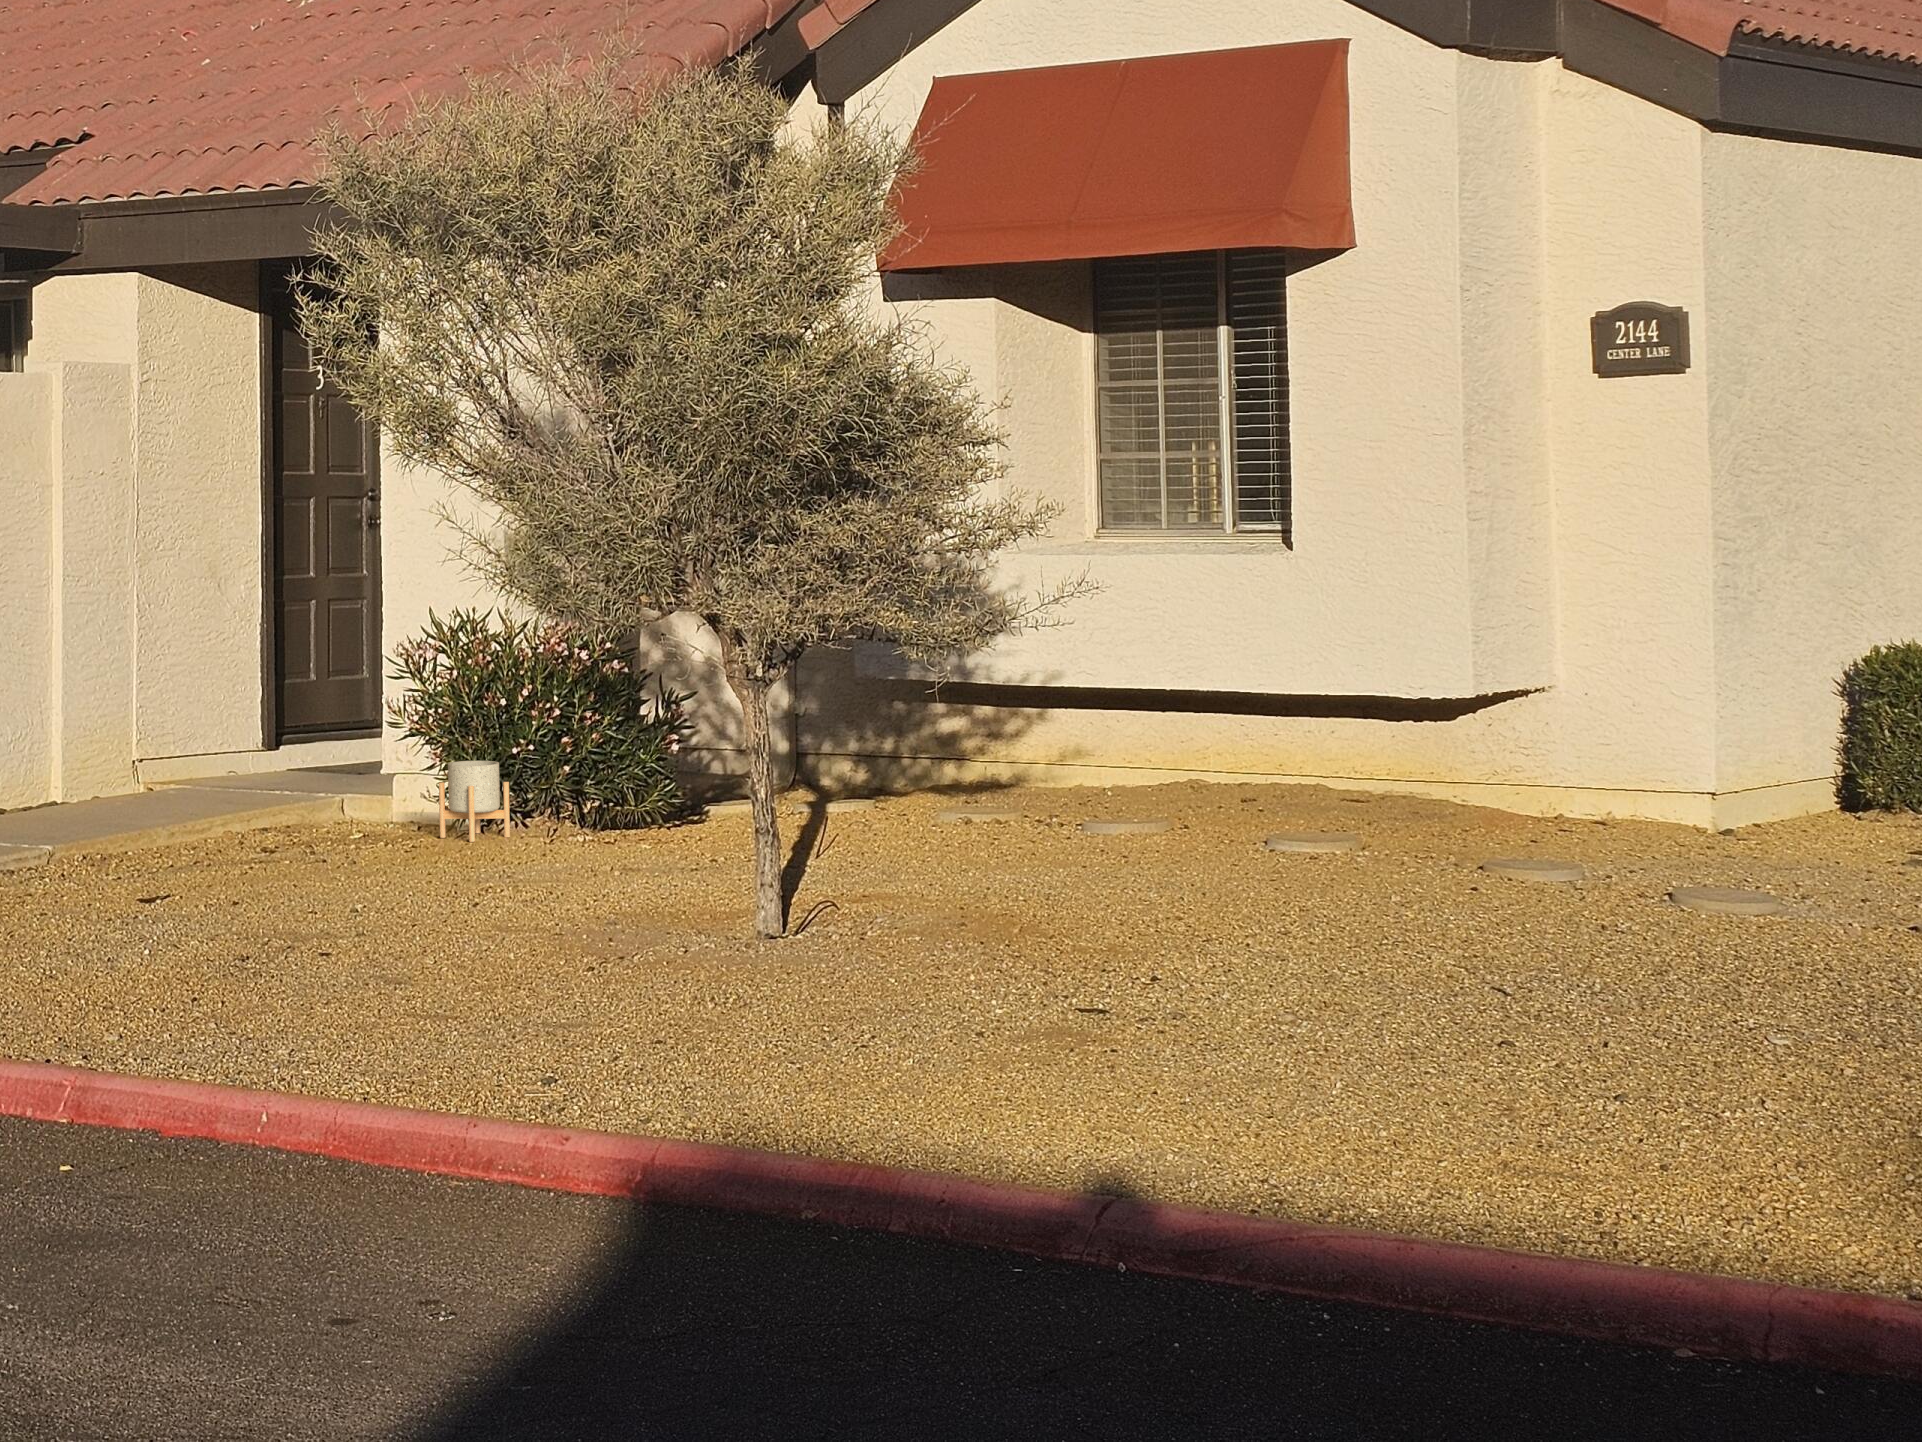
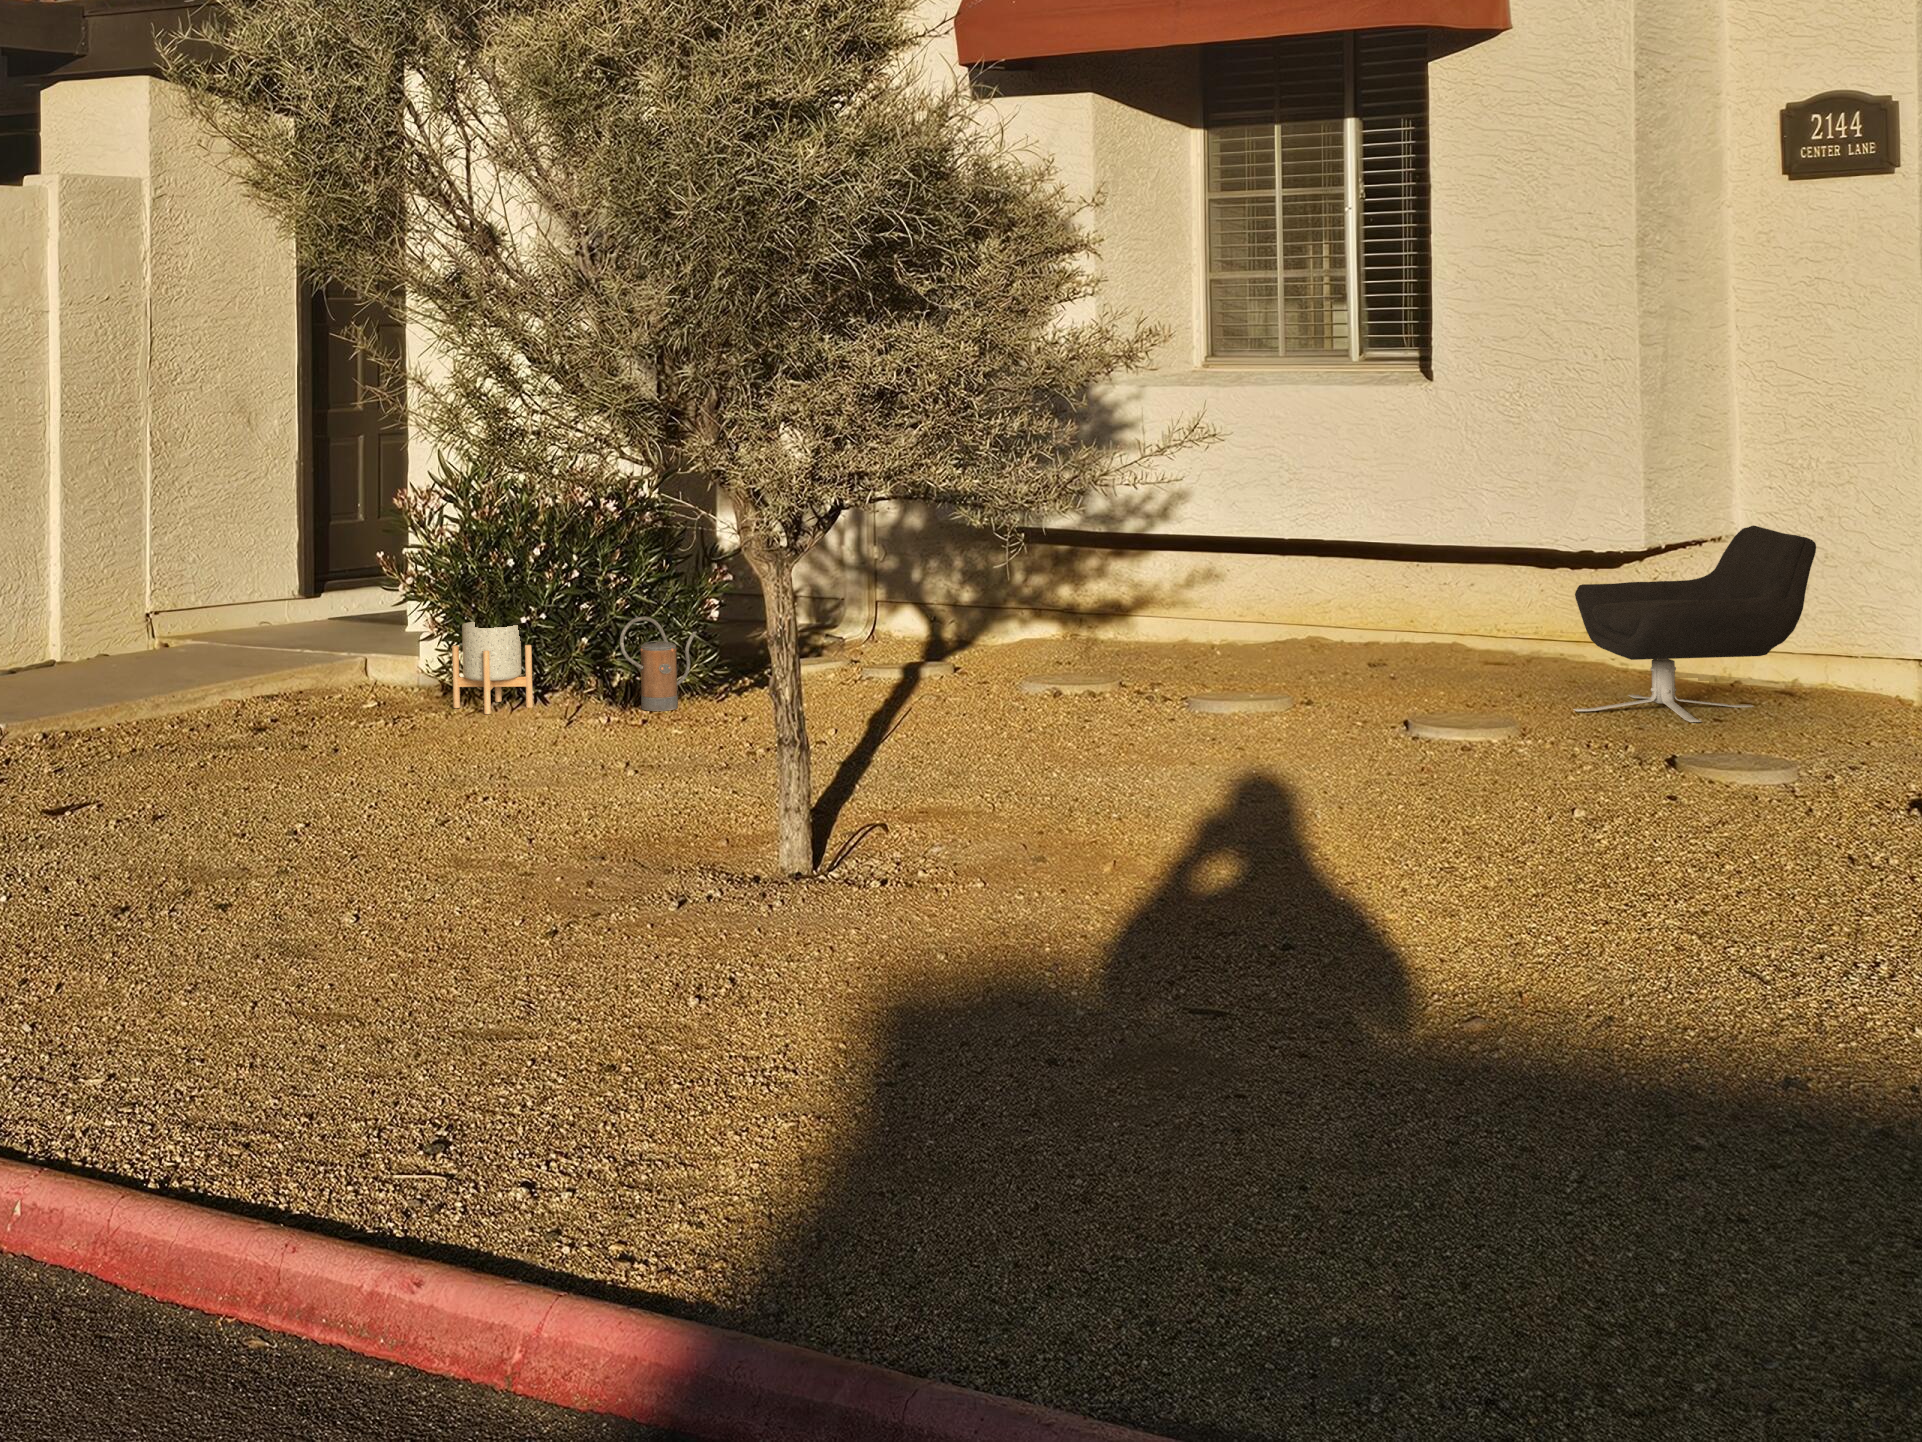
lounge chair: none [1416,675,1619,841] -> present [1573,525,1816,722]
watering can: none [589,756,655,839] -> present [620,616,697,711]

